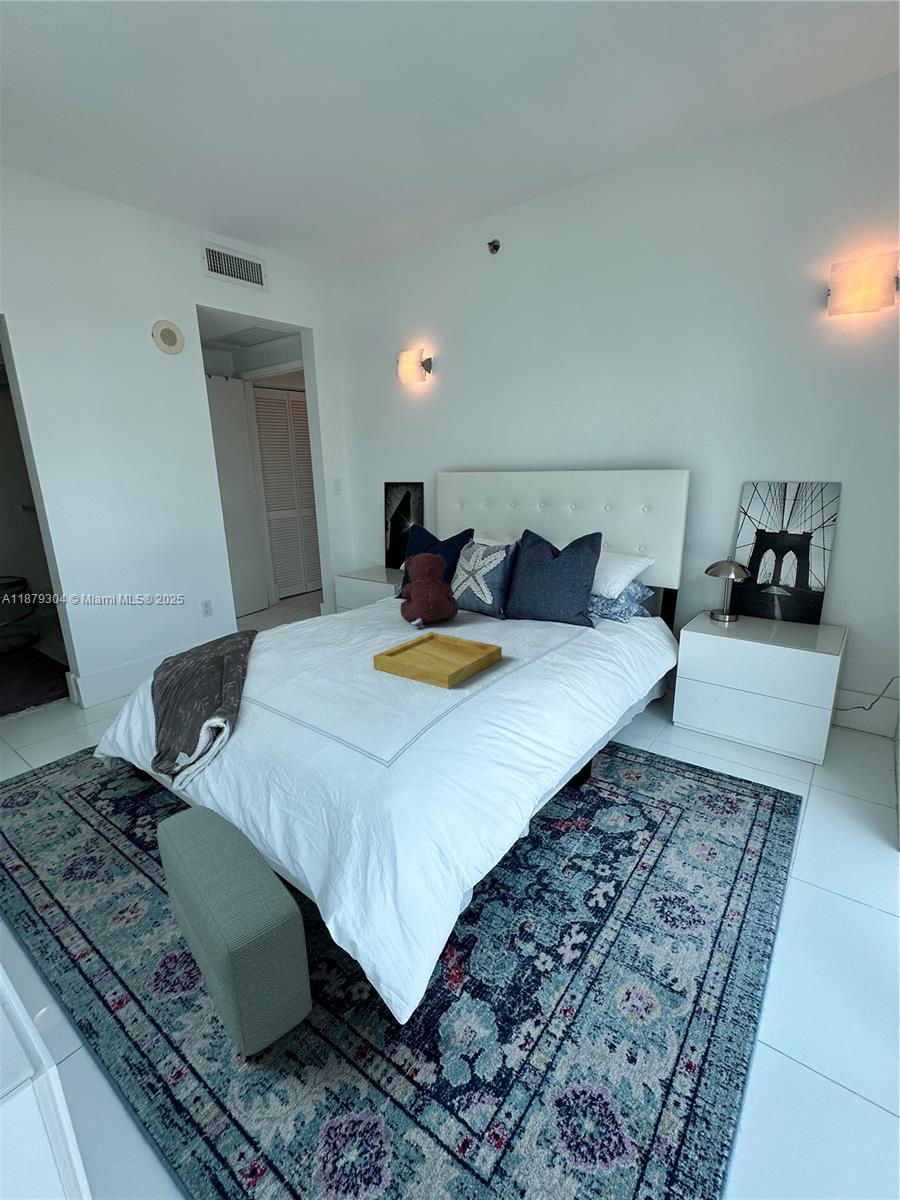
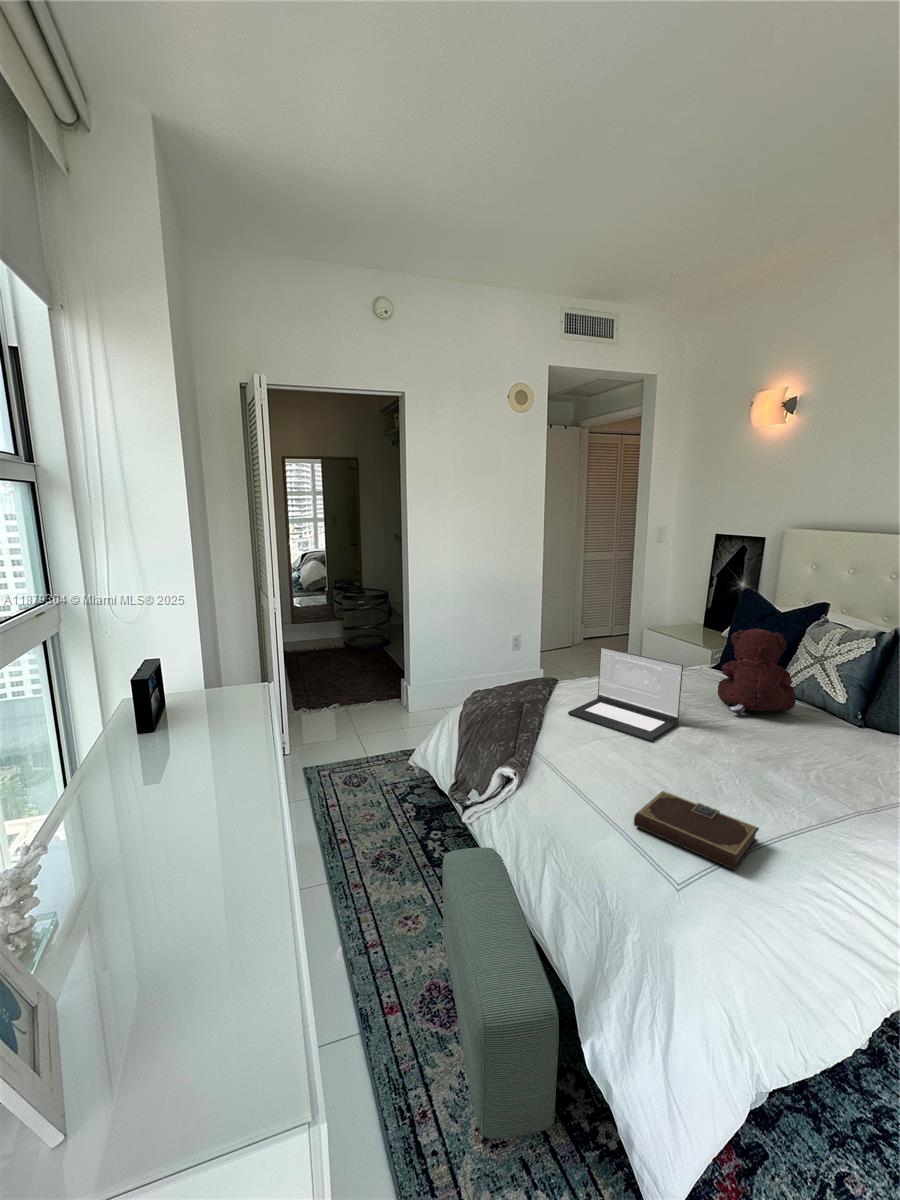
laptop: none [271,588,372,663] -> present [568,647,683,742]
tray: present [373,632,502,689] -> none [677,727,857,811]
notebook: none [343,695,441,737] -> present [634,791,759,870]

